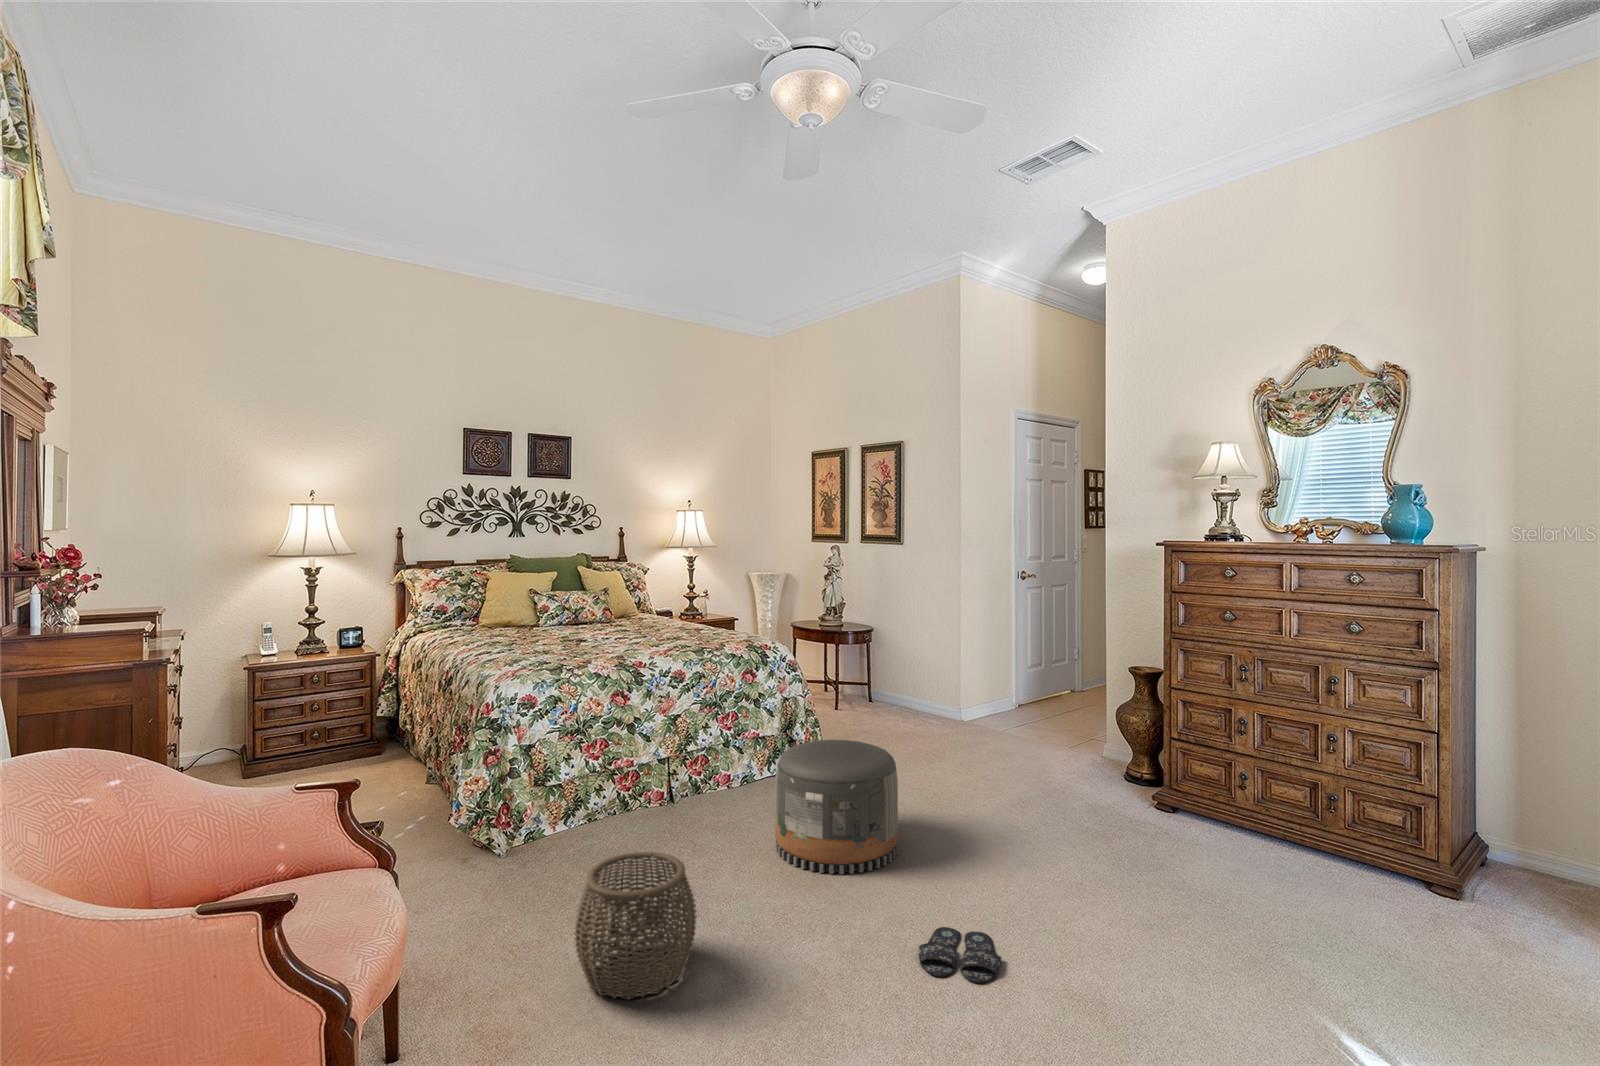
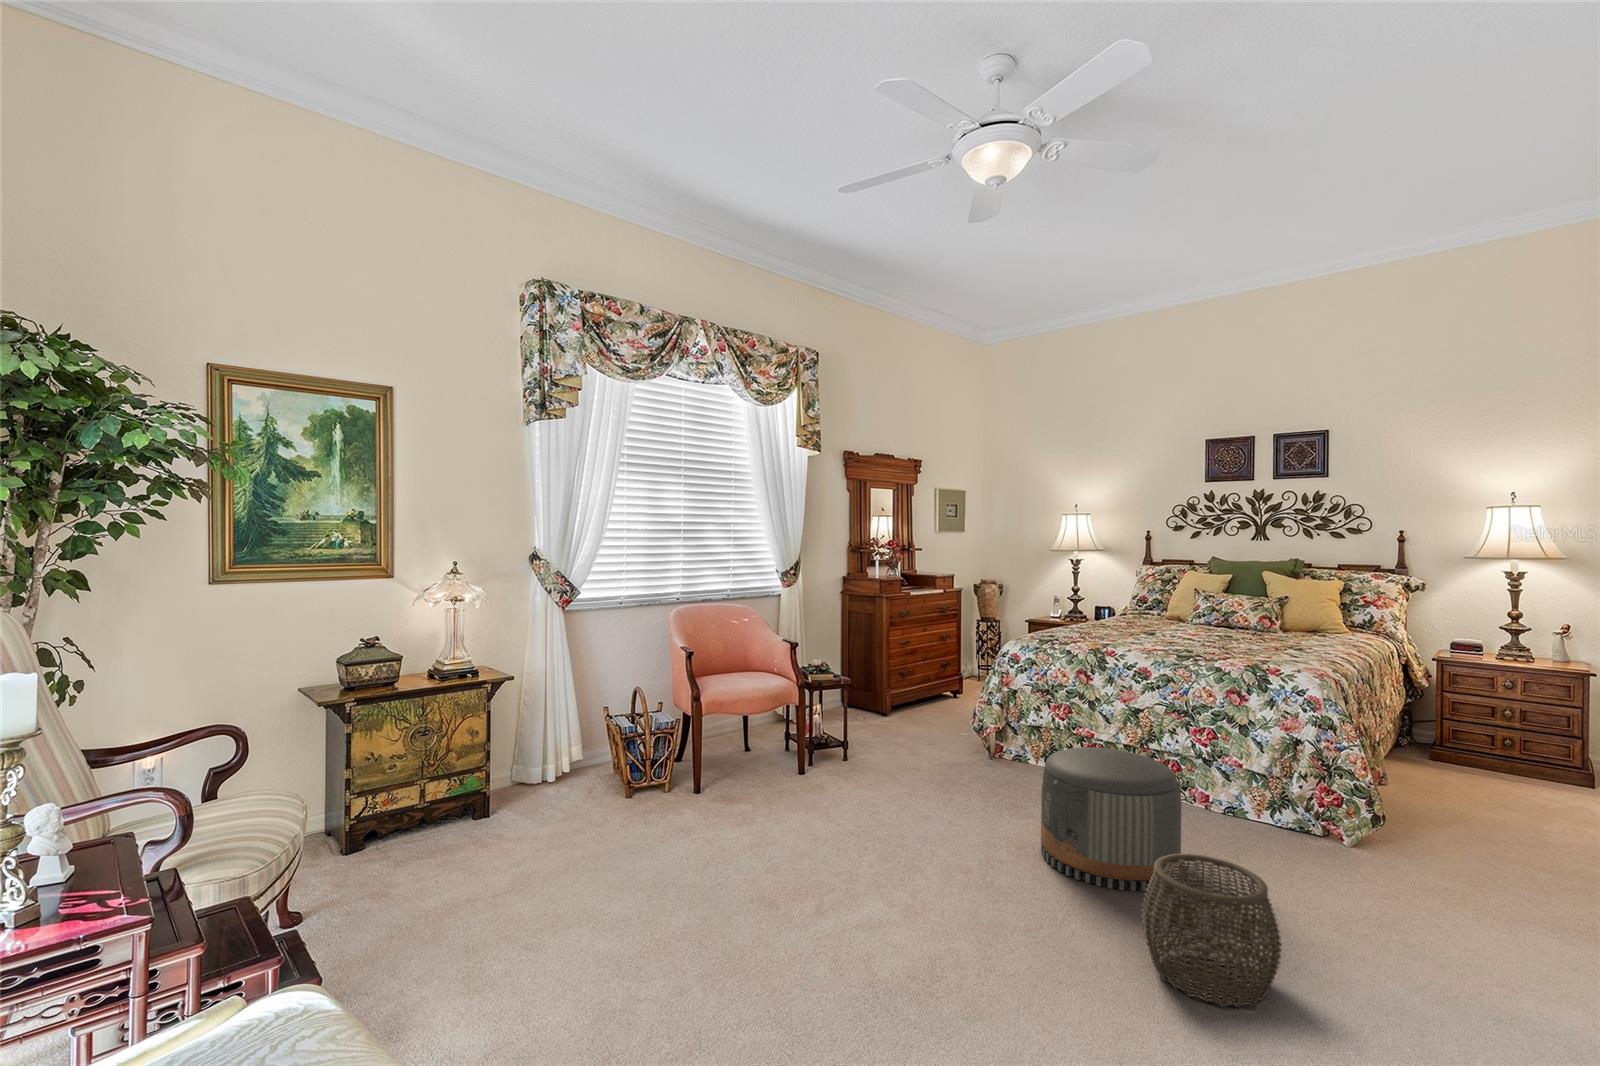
woven basket: present [574,852,696,999] -> present [1142,854,1282,1008]
slippers: present [919,927,1001,983] -> none [893,888,979,929]

